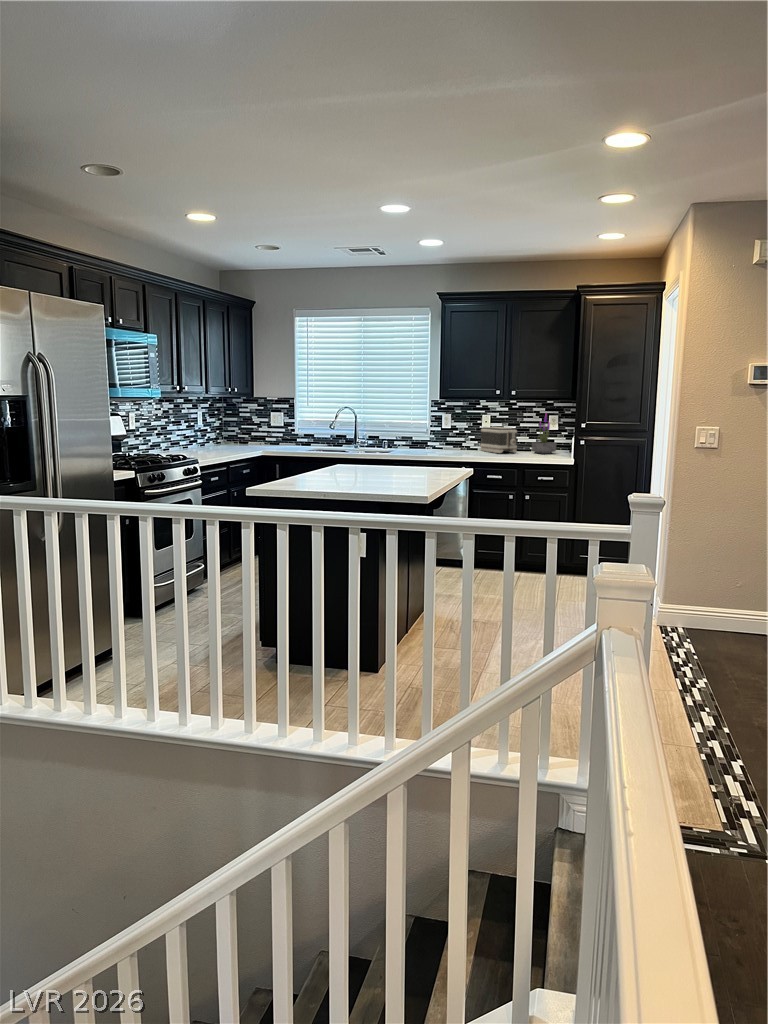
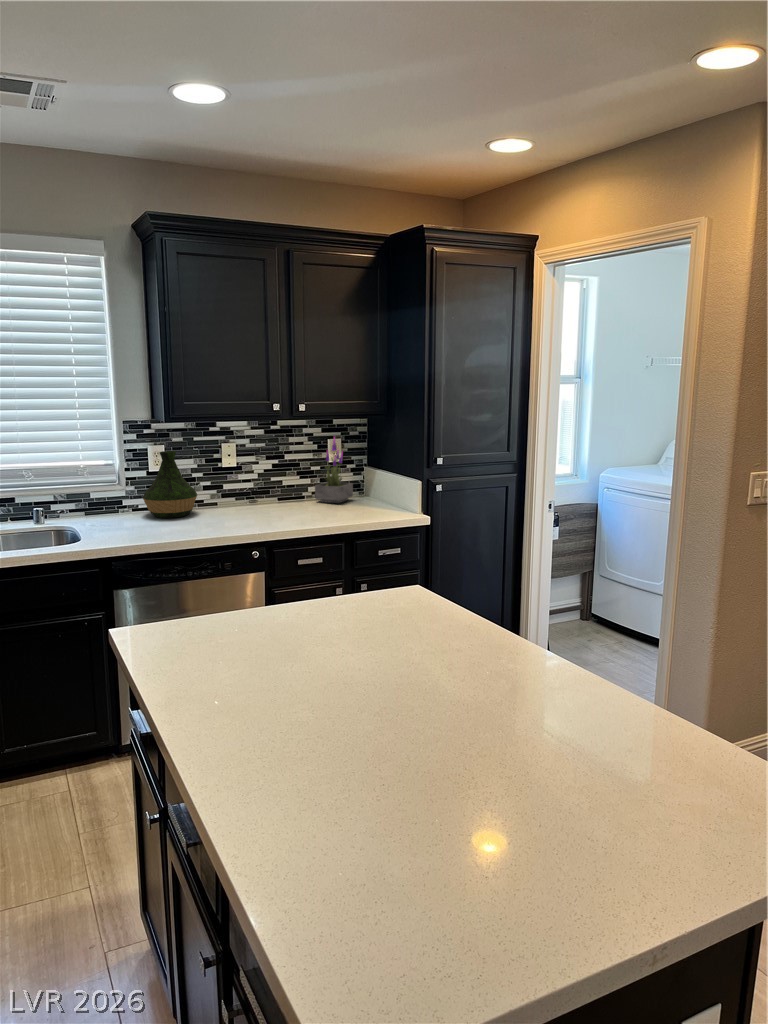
vase: none [433,416,461,451] -> present [143,451,197,518]
toaster: present [480,427,517,453] -> none [227,462,297,511]

